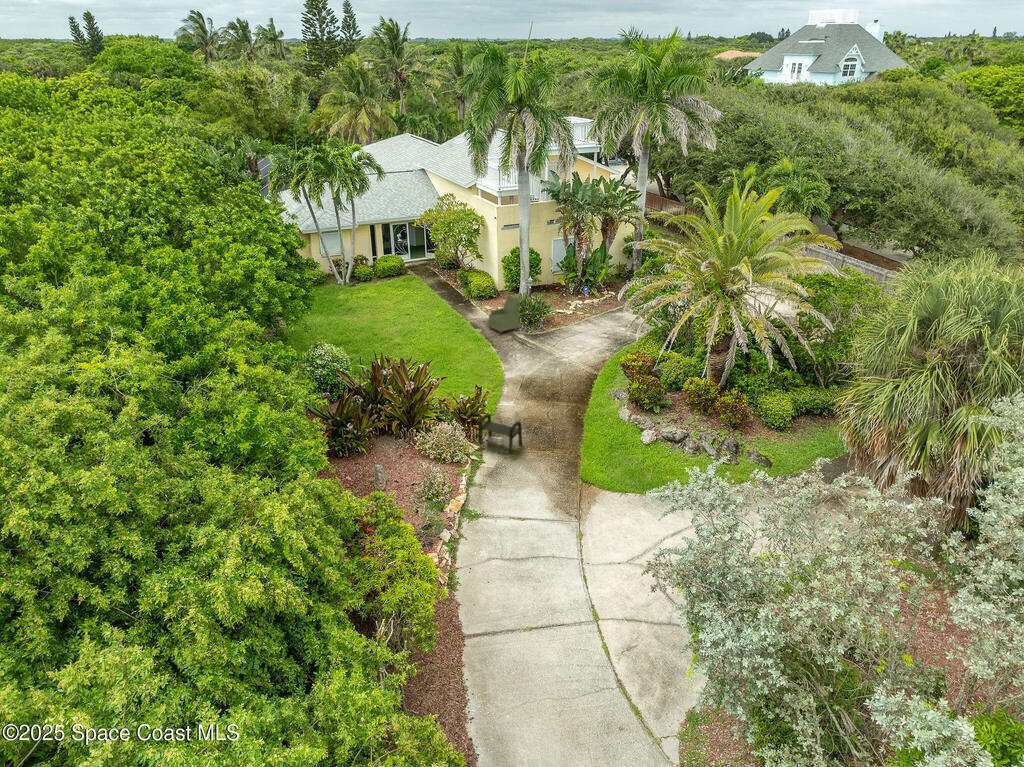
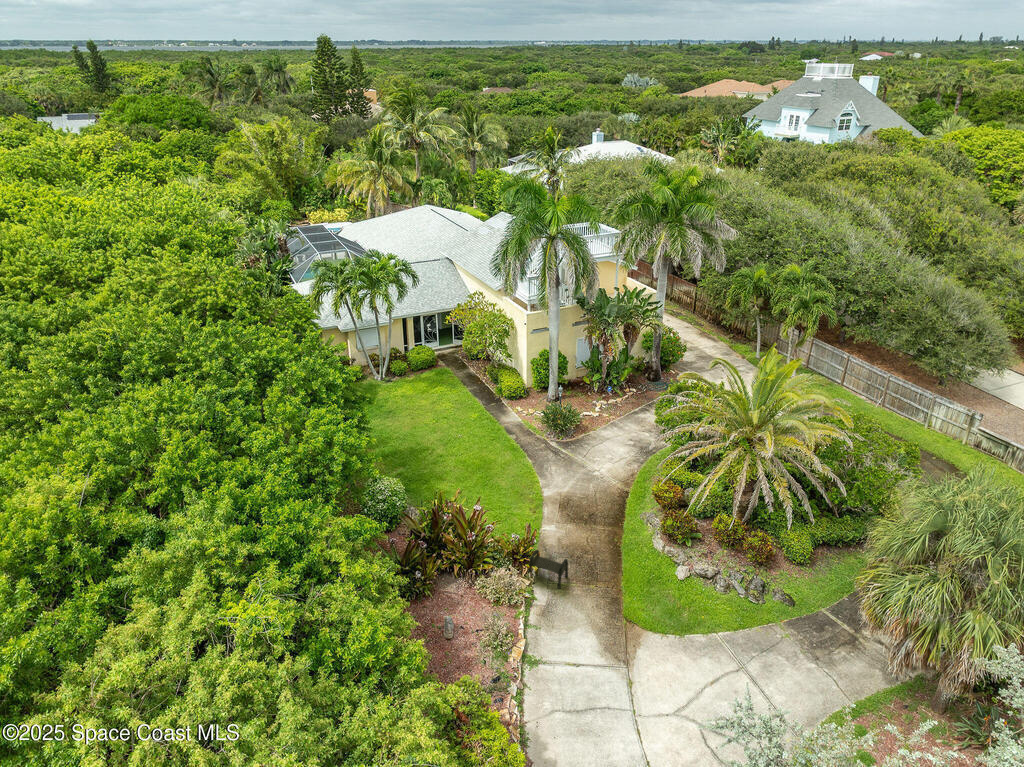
chair: present [489,296,520,335] -> none [522,406,552,443]

